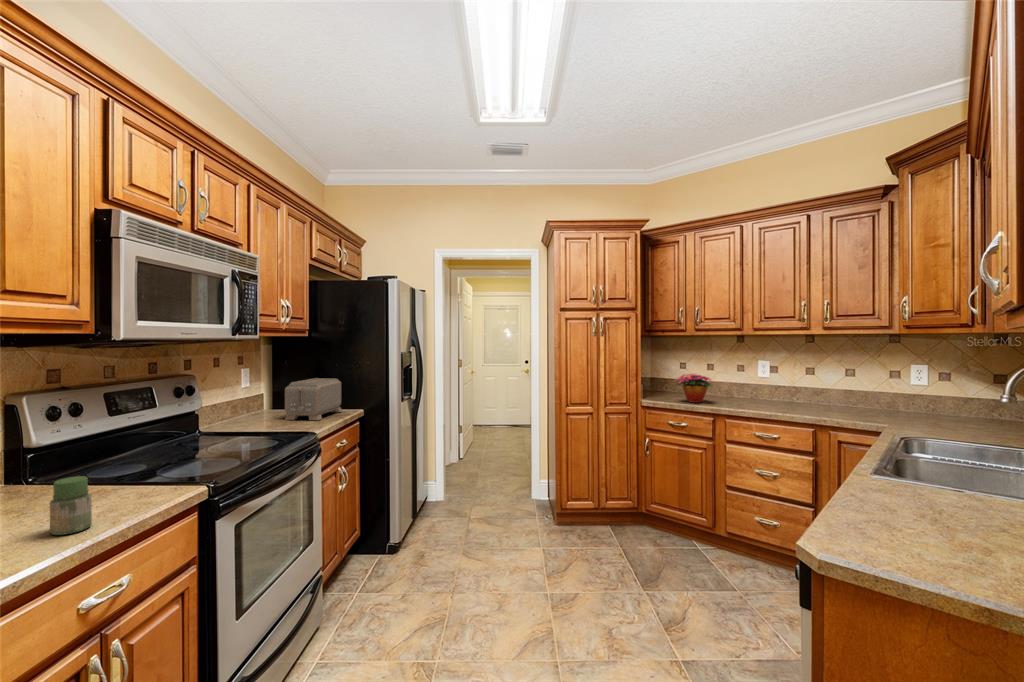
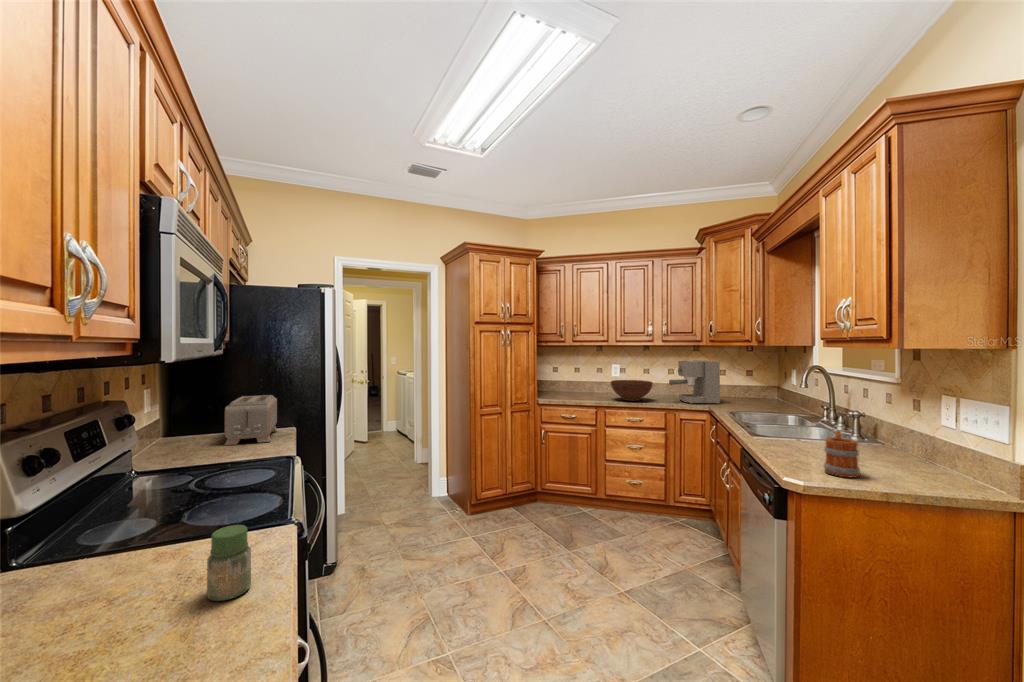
coffee maker: none [828,357,917,425] -> present [669,360,720,404]
flower arrangement: present [677,373,711,403] -> none [559,375,592,399]
fruit bowl: none [741,382,805,411] -> present [611,380,653,401]
mug: none [902,479,973,568] -> present [824,430,860,477]

